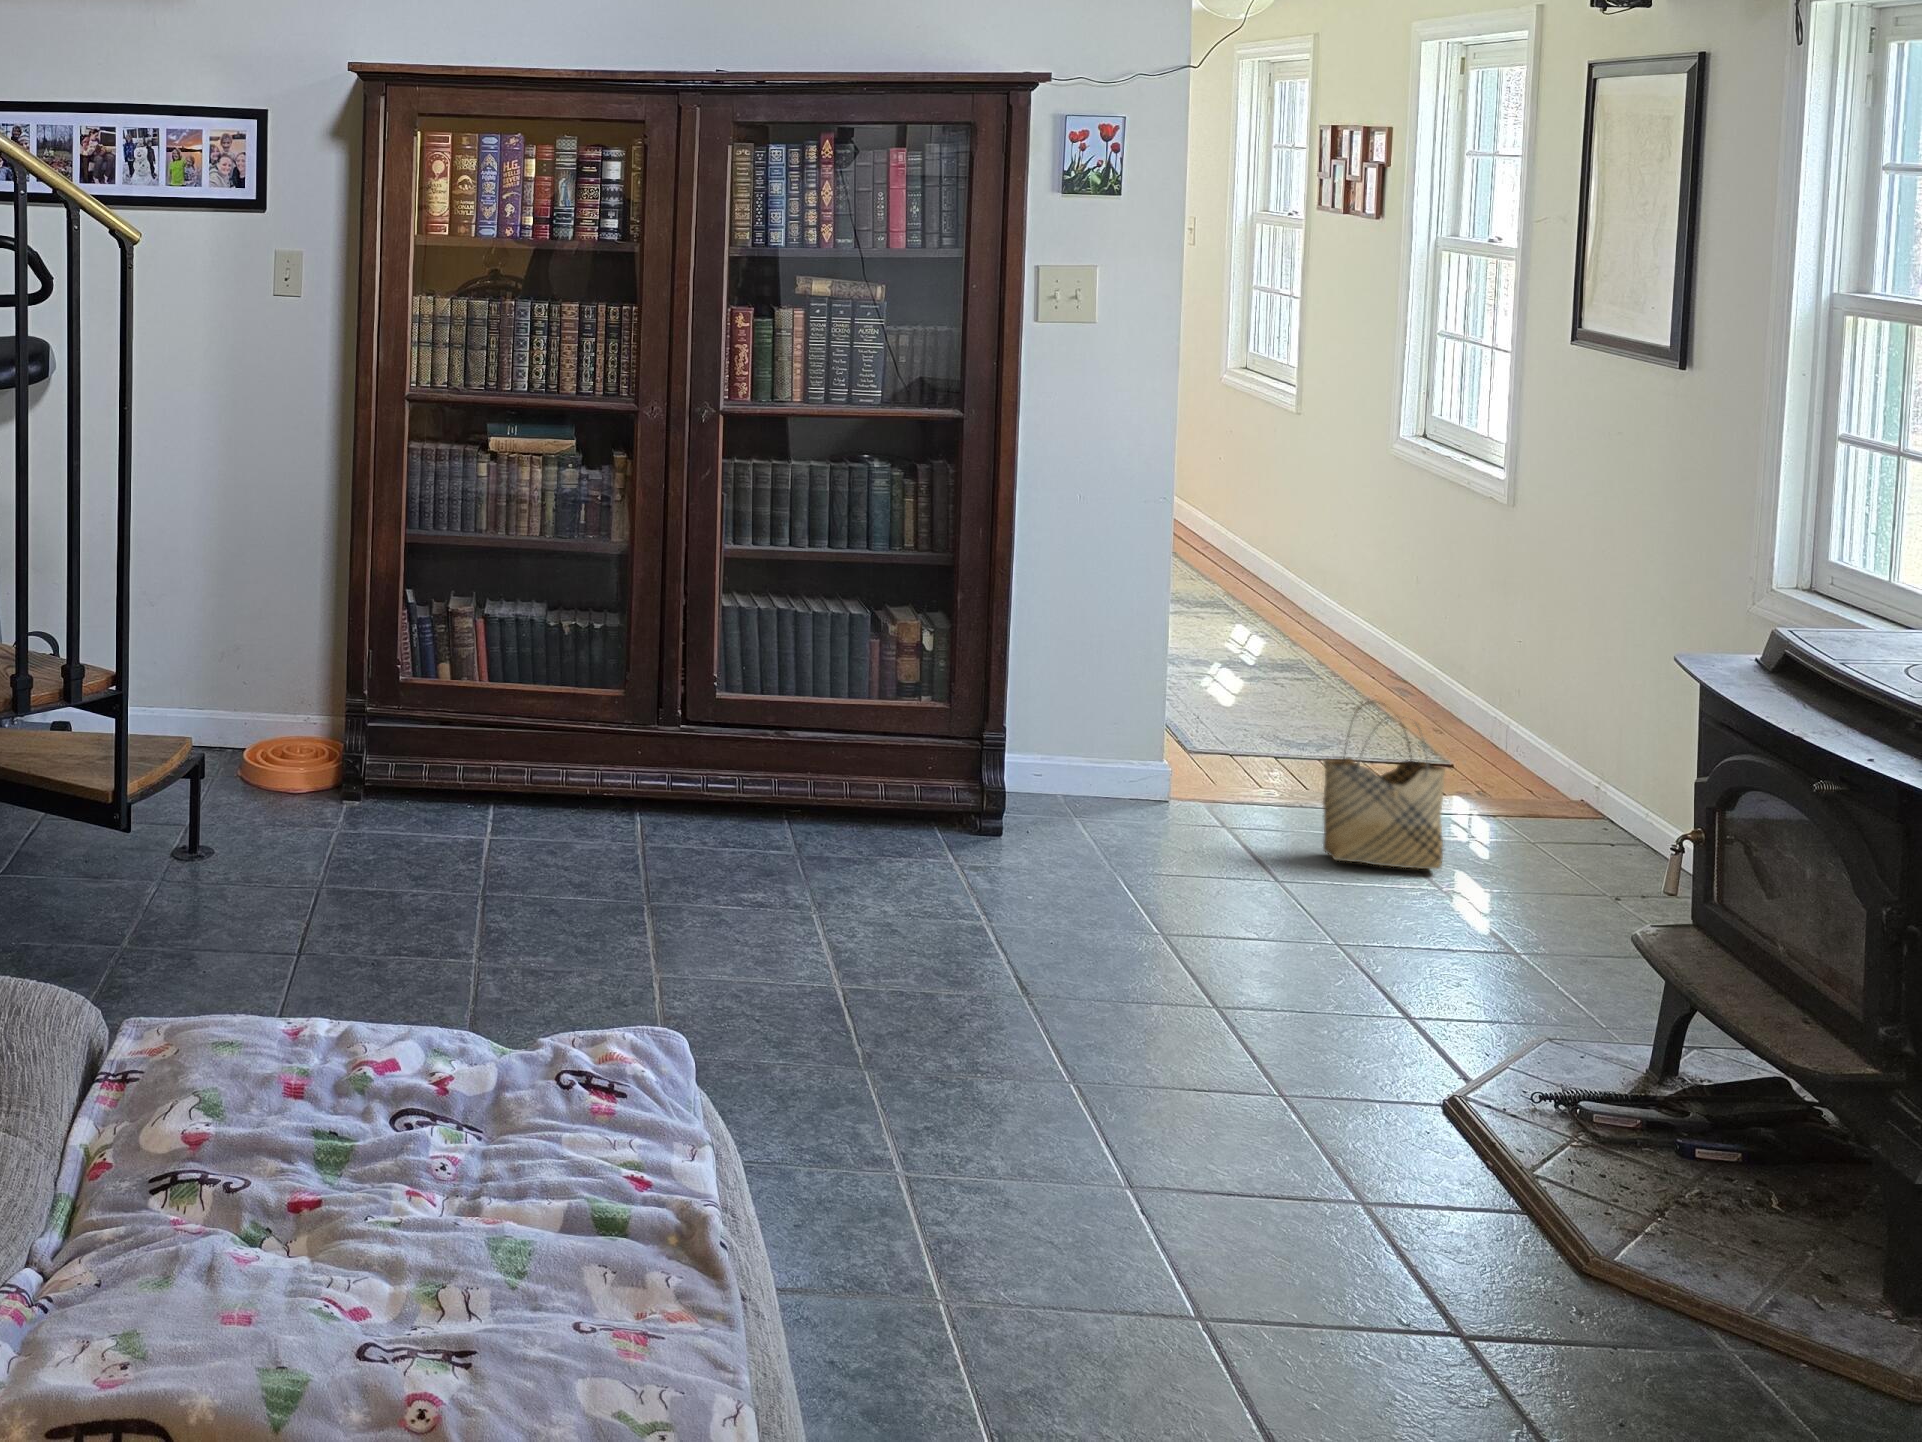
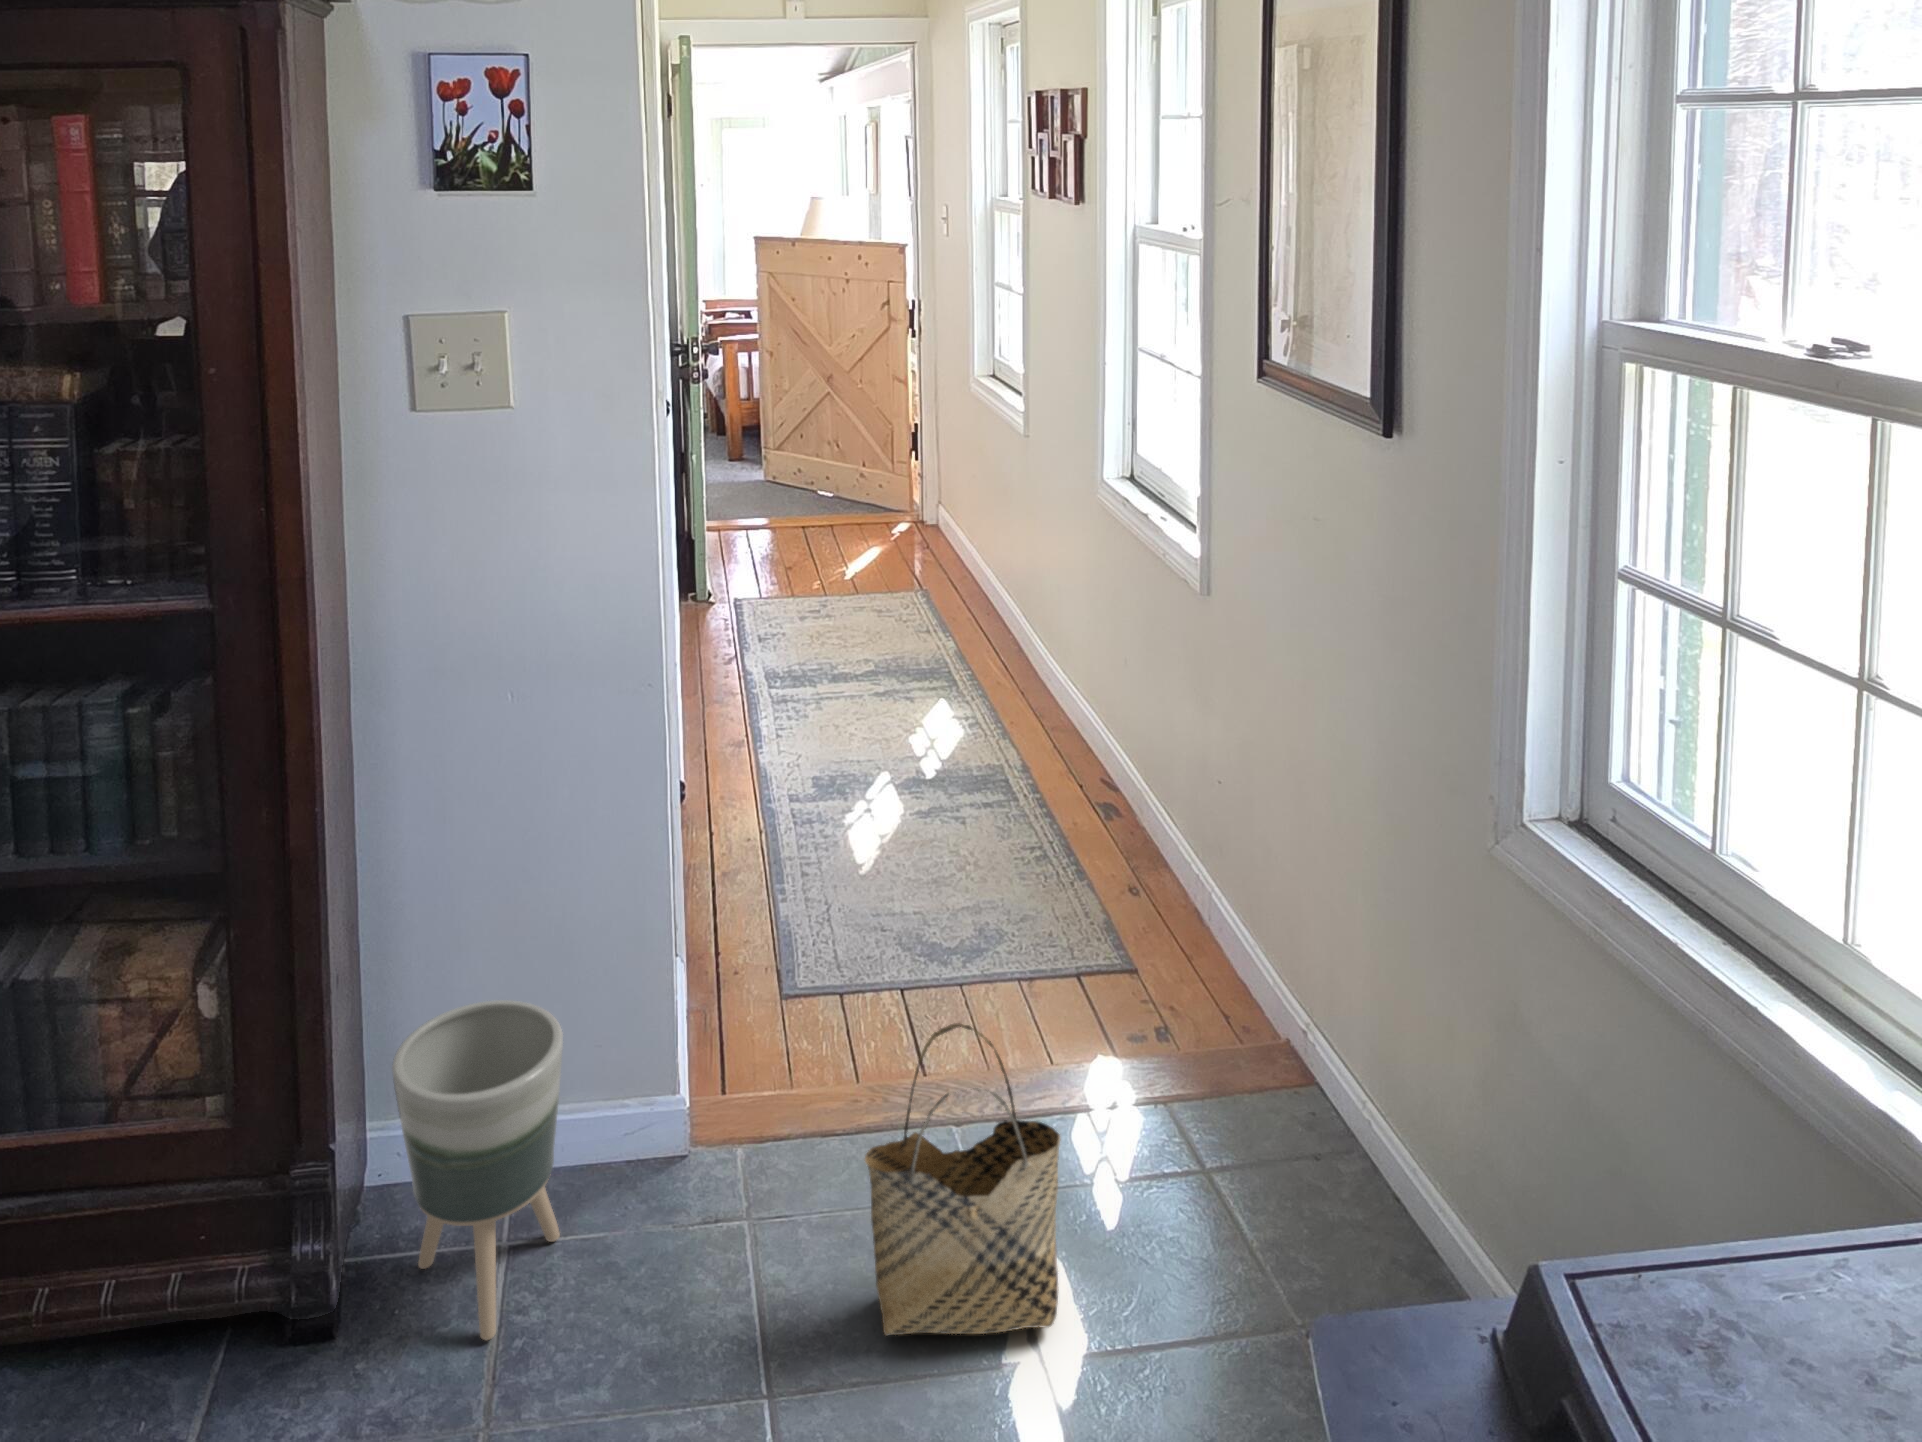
planter: none [1021,672,1127,839] -> present [392,1000,563,1340]

